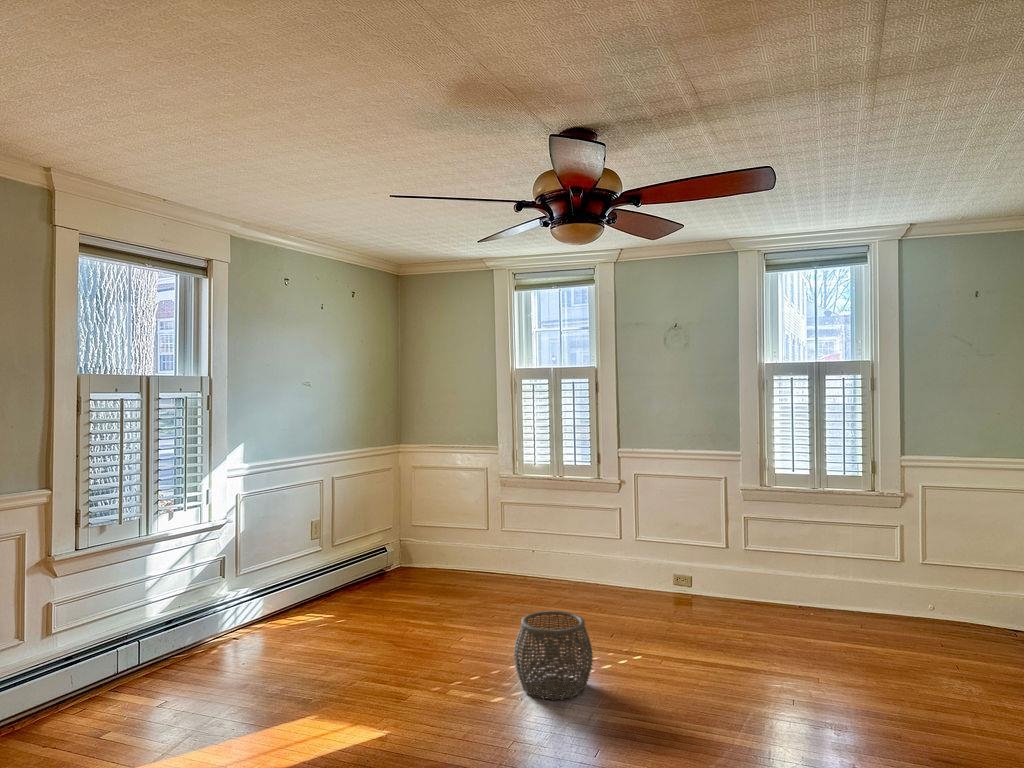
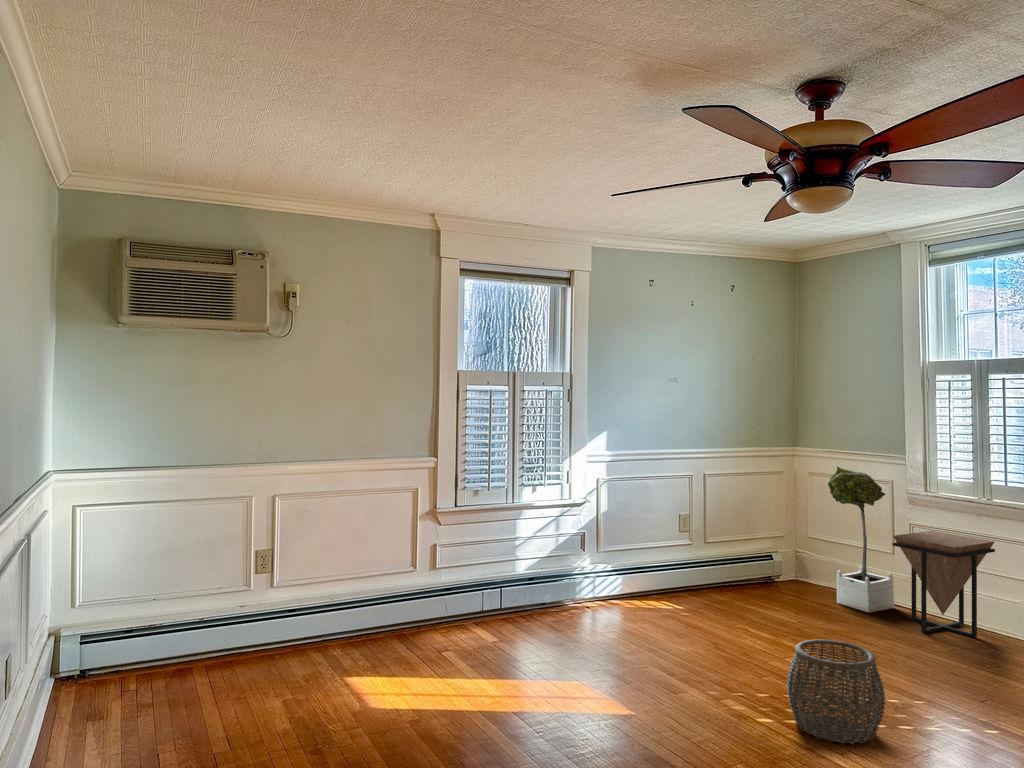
potted tree: none [441,461,493,583] -> present [828,467,894,612]
side table: none [504,507,569,591] -> present [893,531,995,638]

